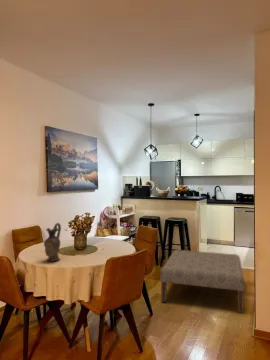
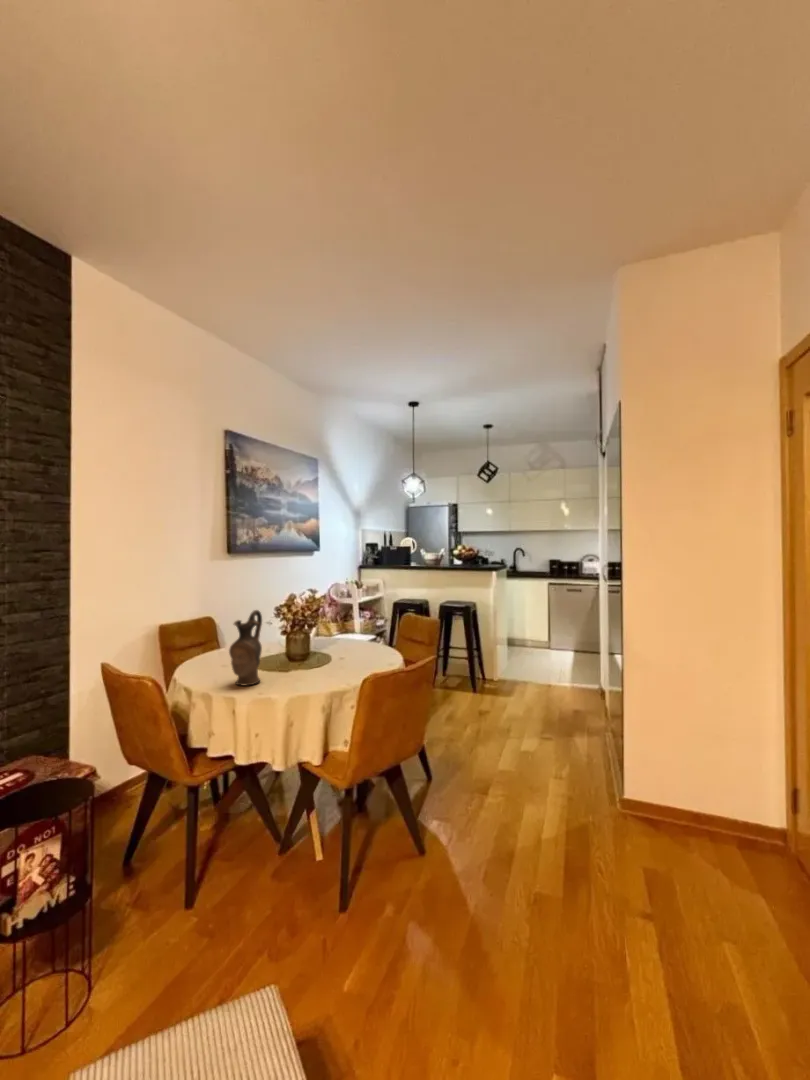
ottoman: present [160,250,244,313] -> none [442,658,593,769]

